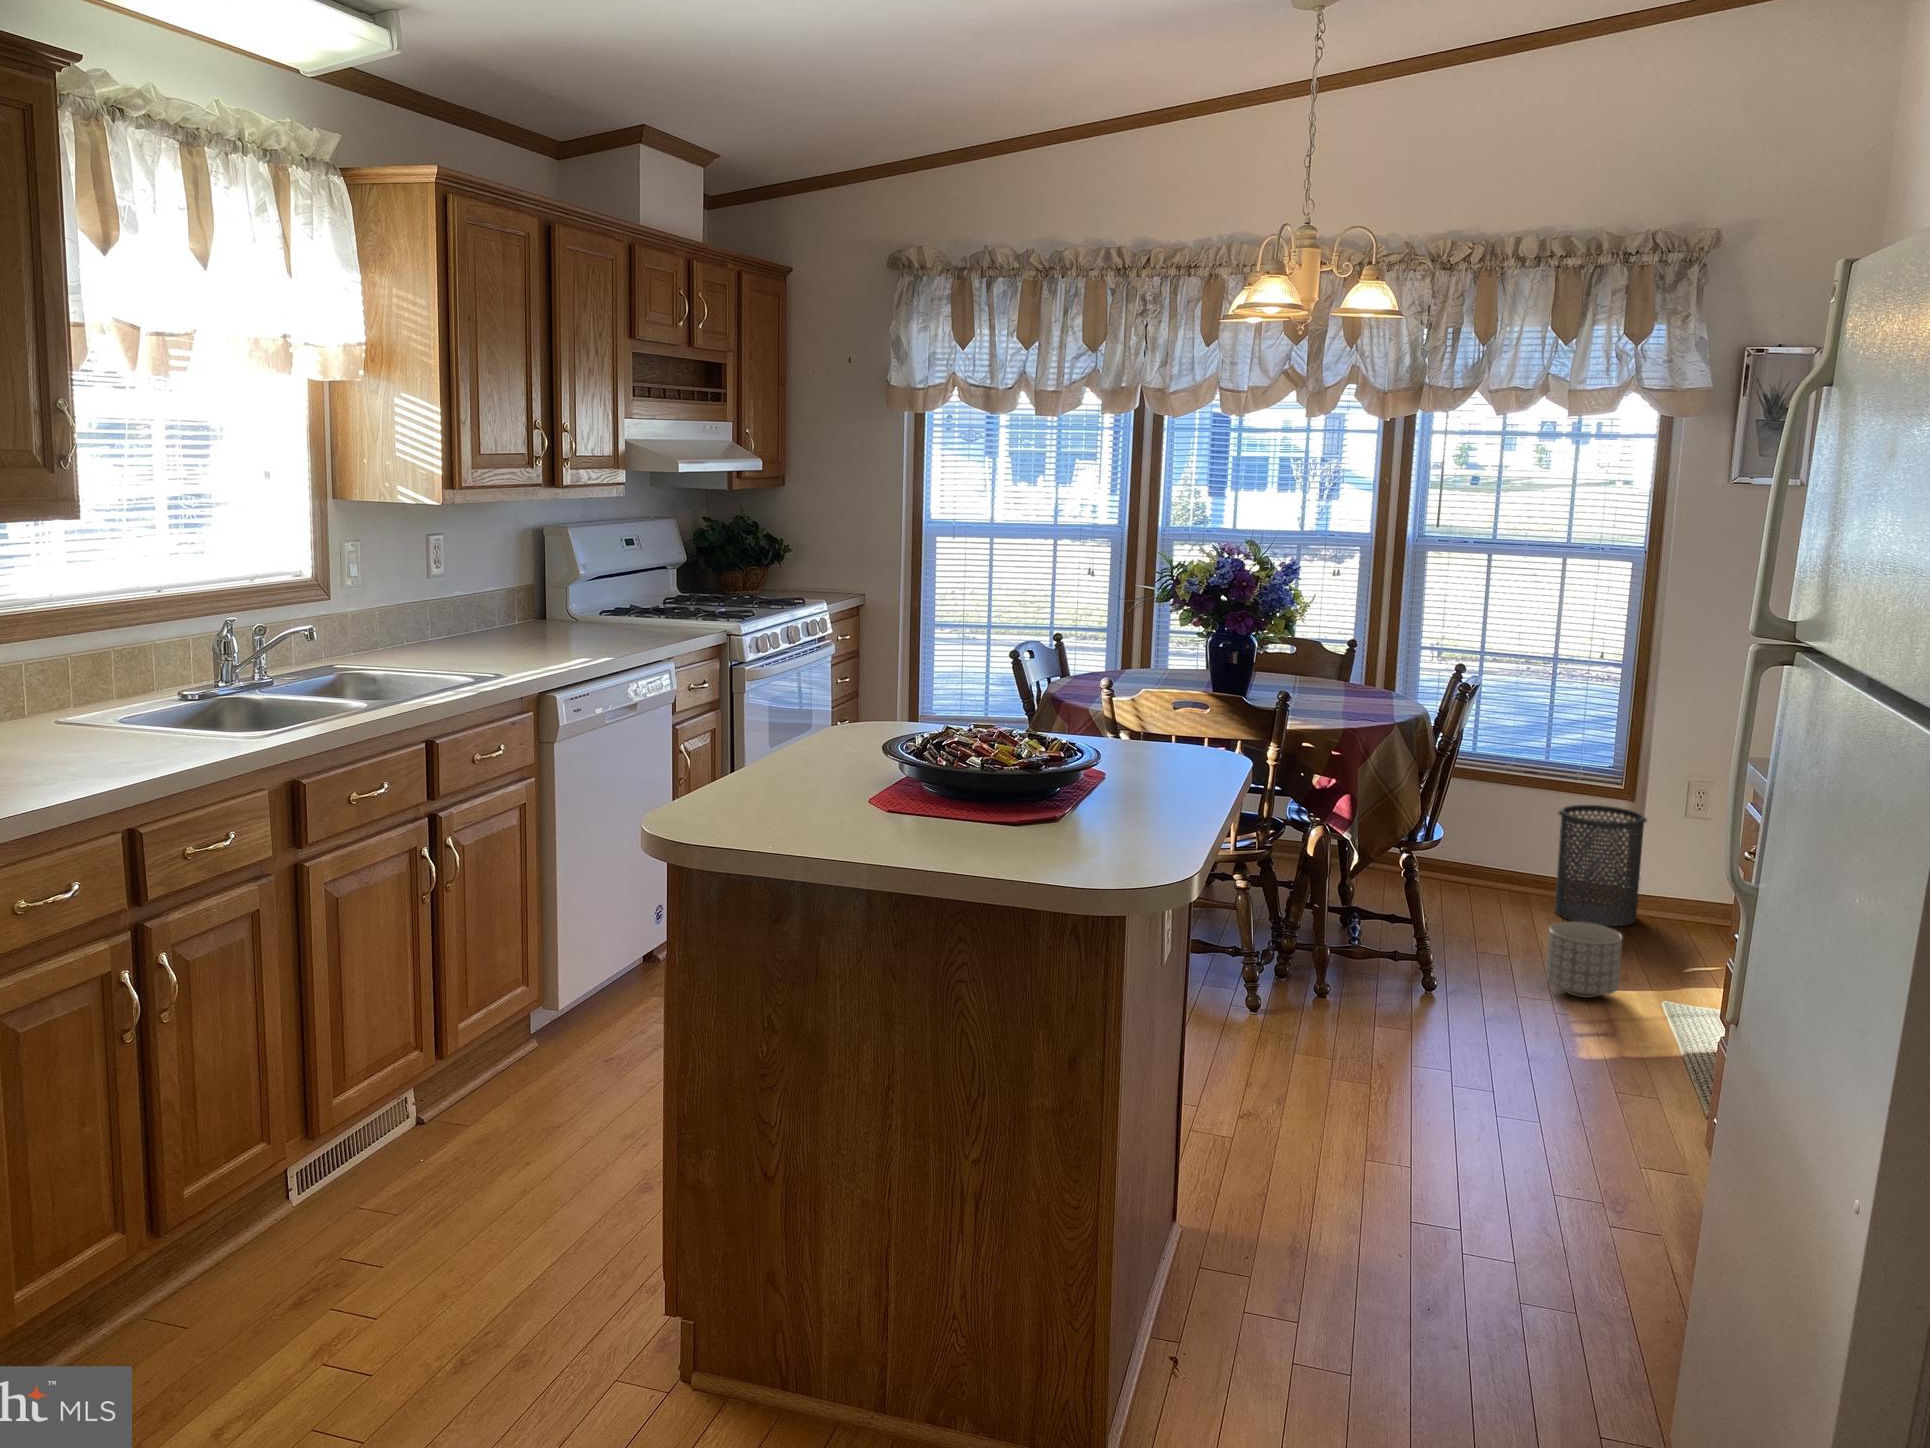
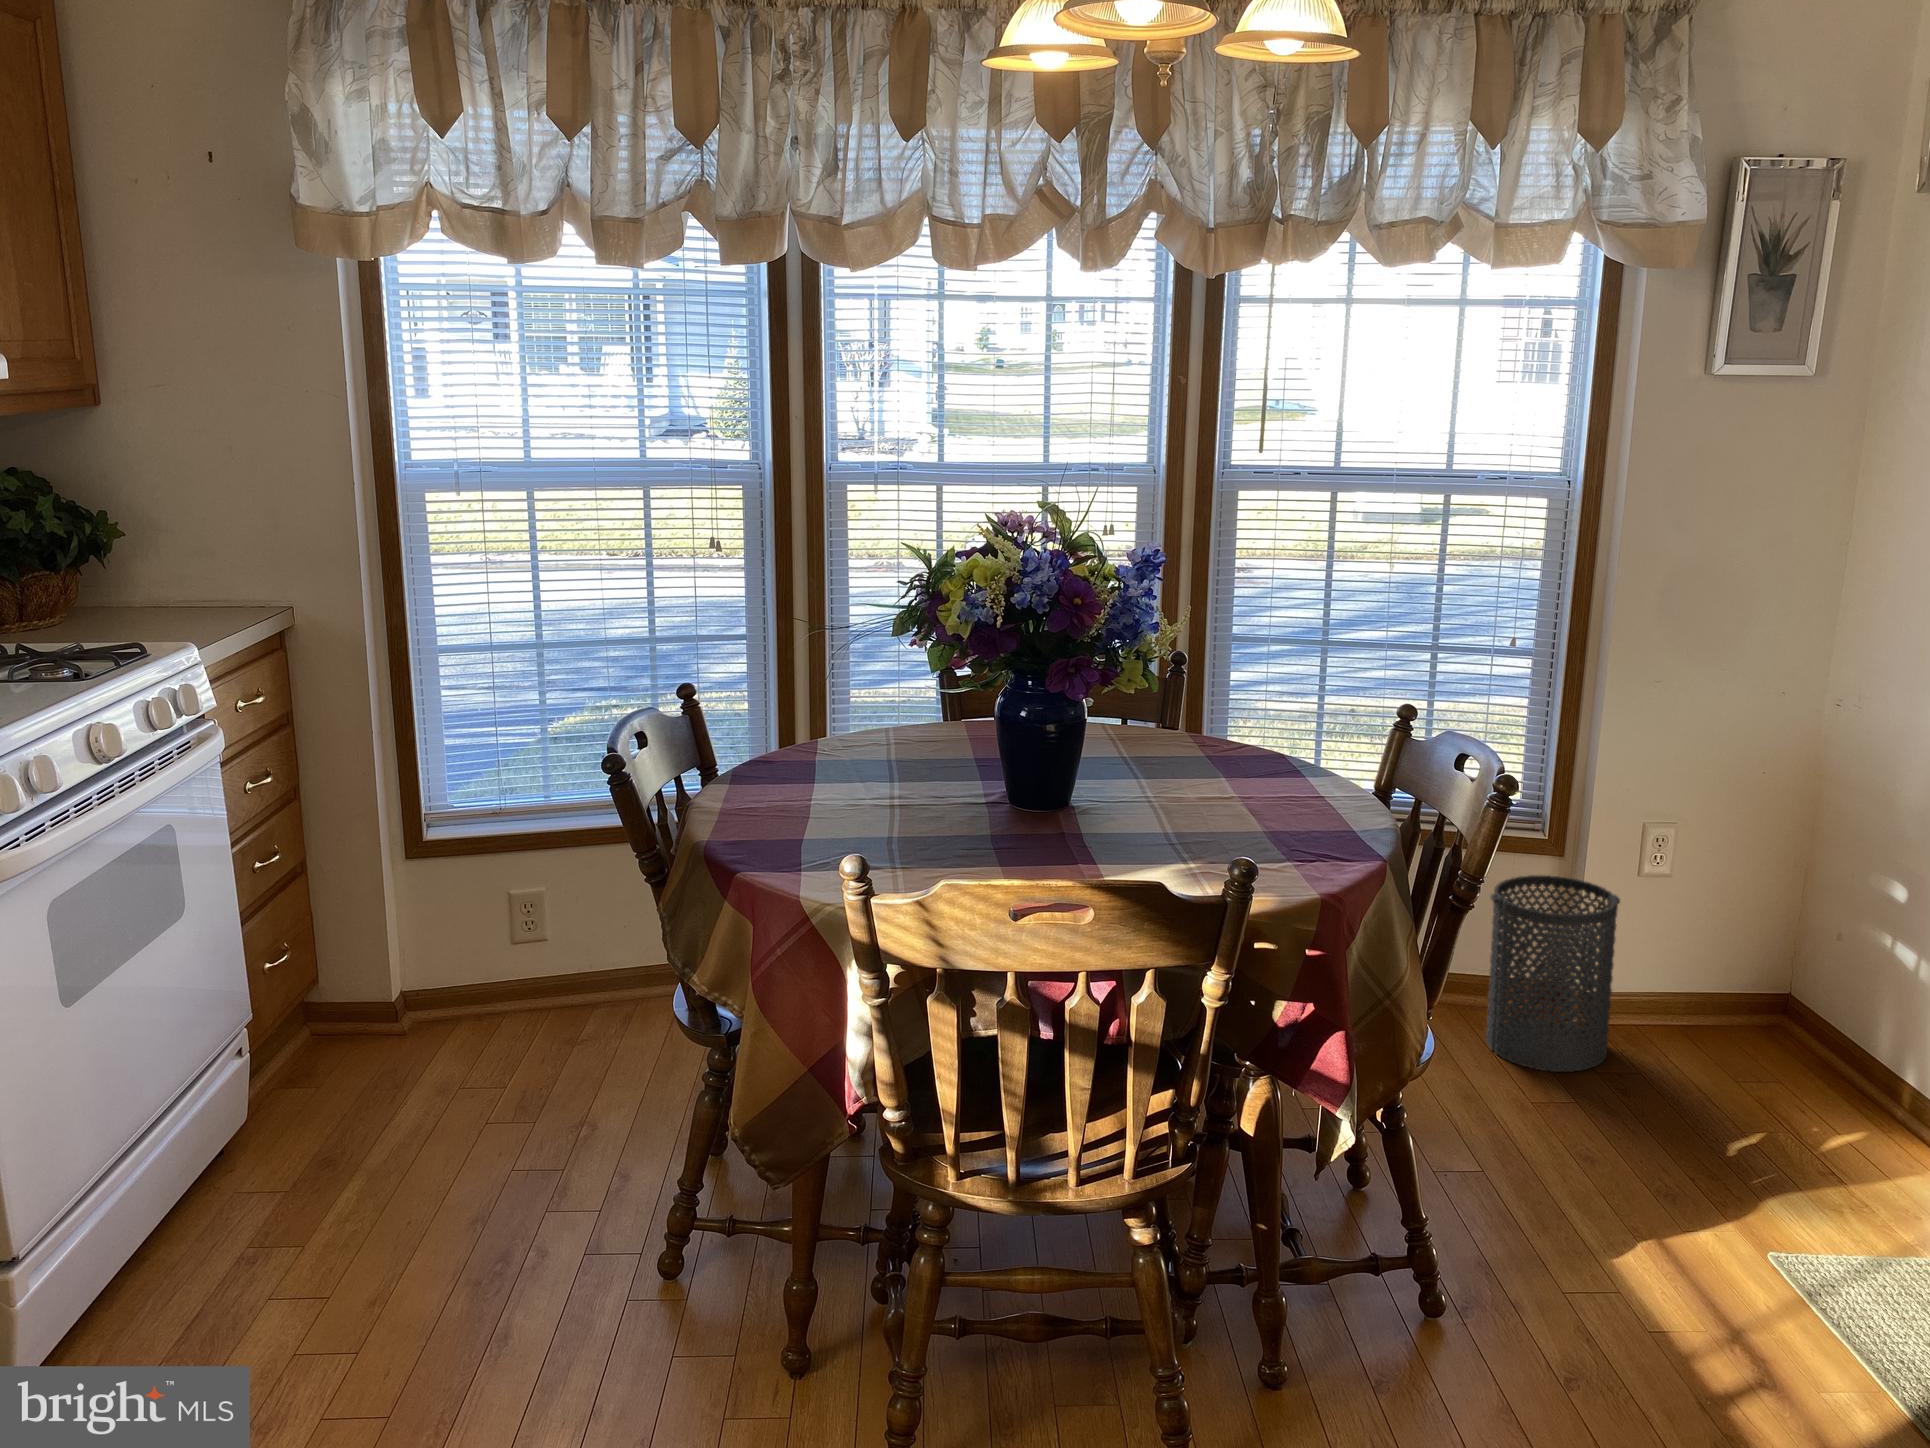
planter: present [1546,922,1622,998] -> none [1579,1131,1707,1273]

